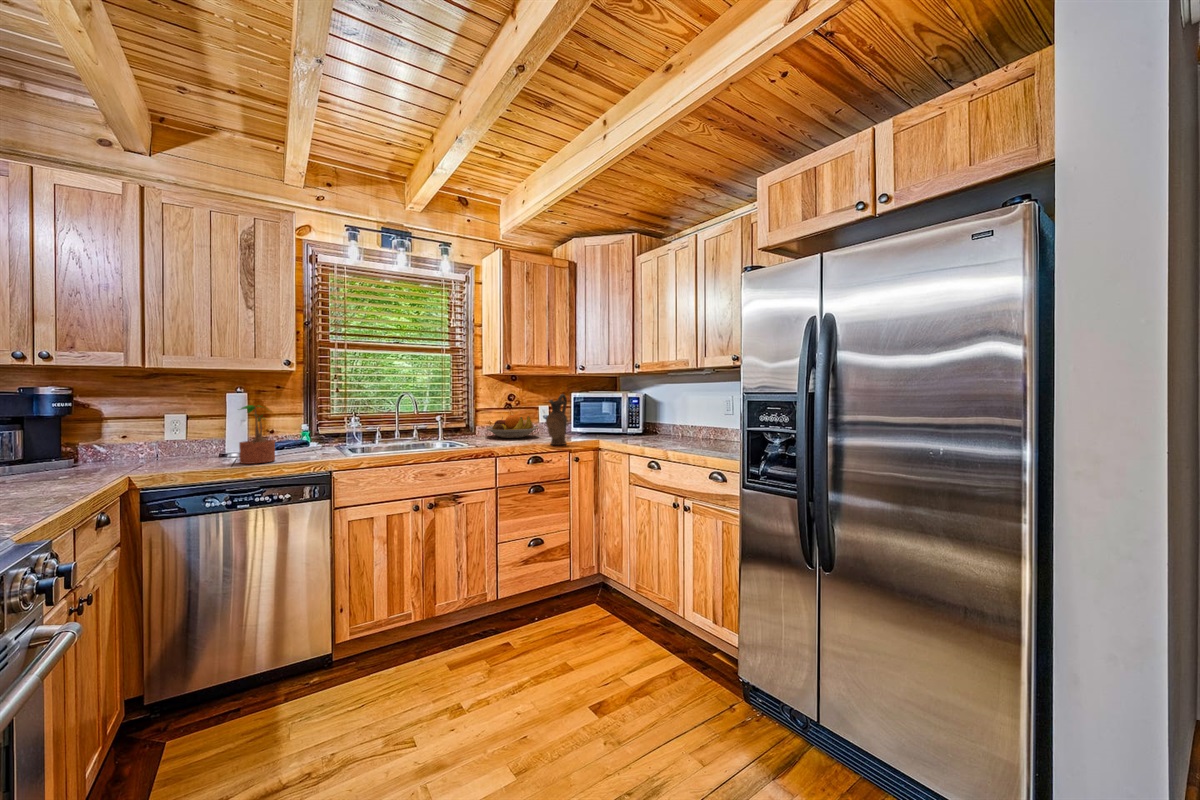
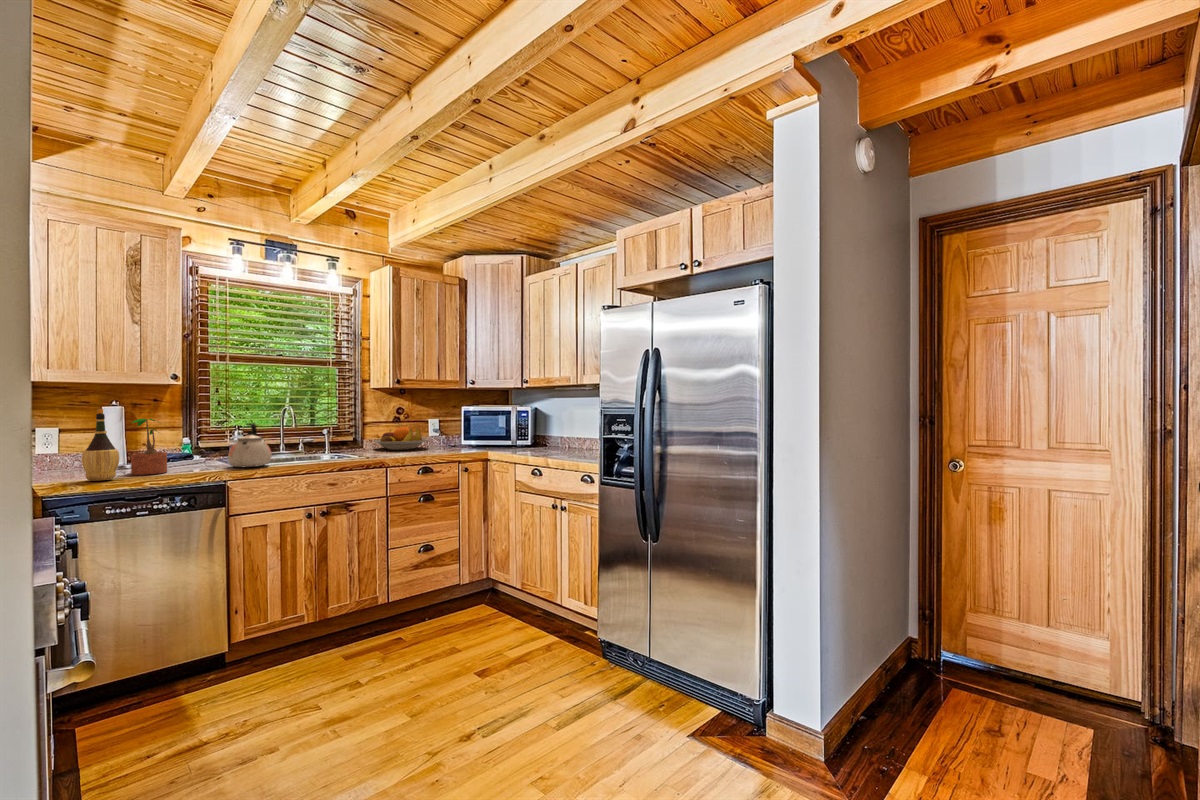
ceramic pitcher: present [546,394,567,445] -> none [436,407,457,455]
wine bottle: none [183,395,222,471] -> present [82,409,120,481]
kettle: none [337,410,380,456] -> present [228,423,271,467]

